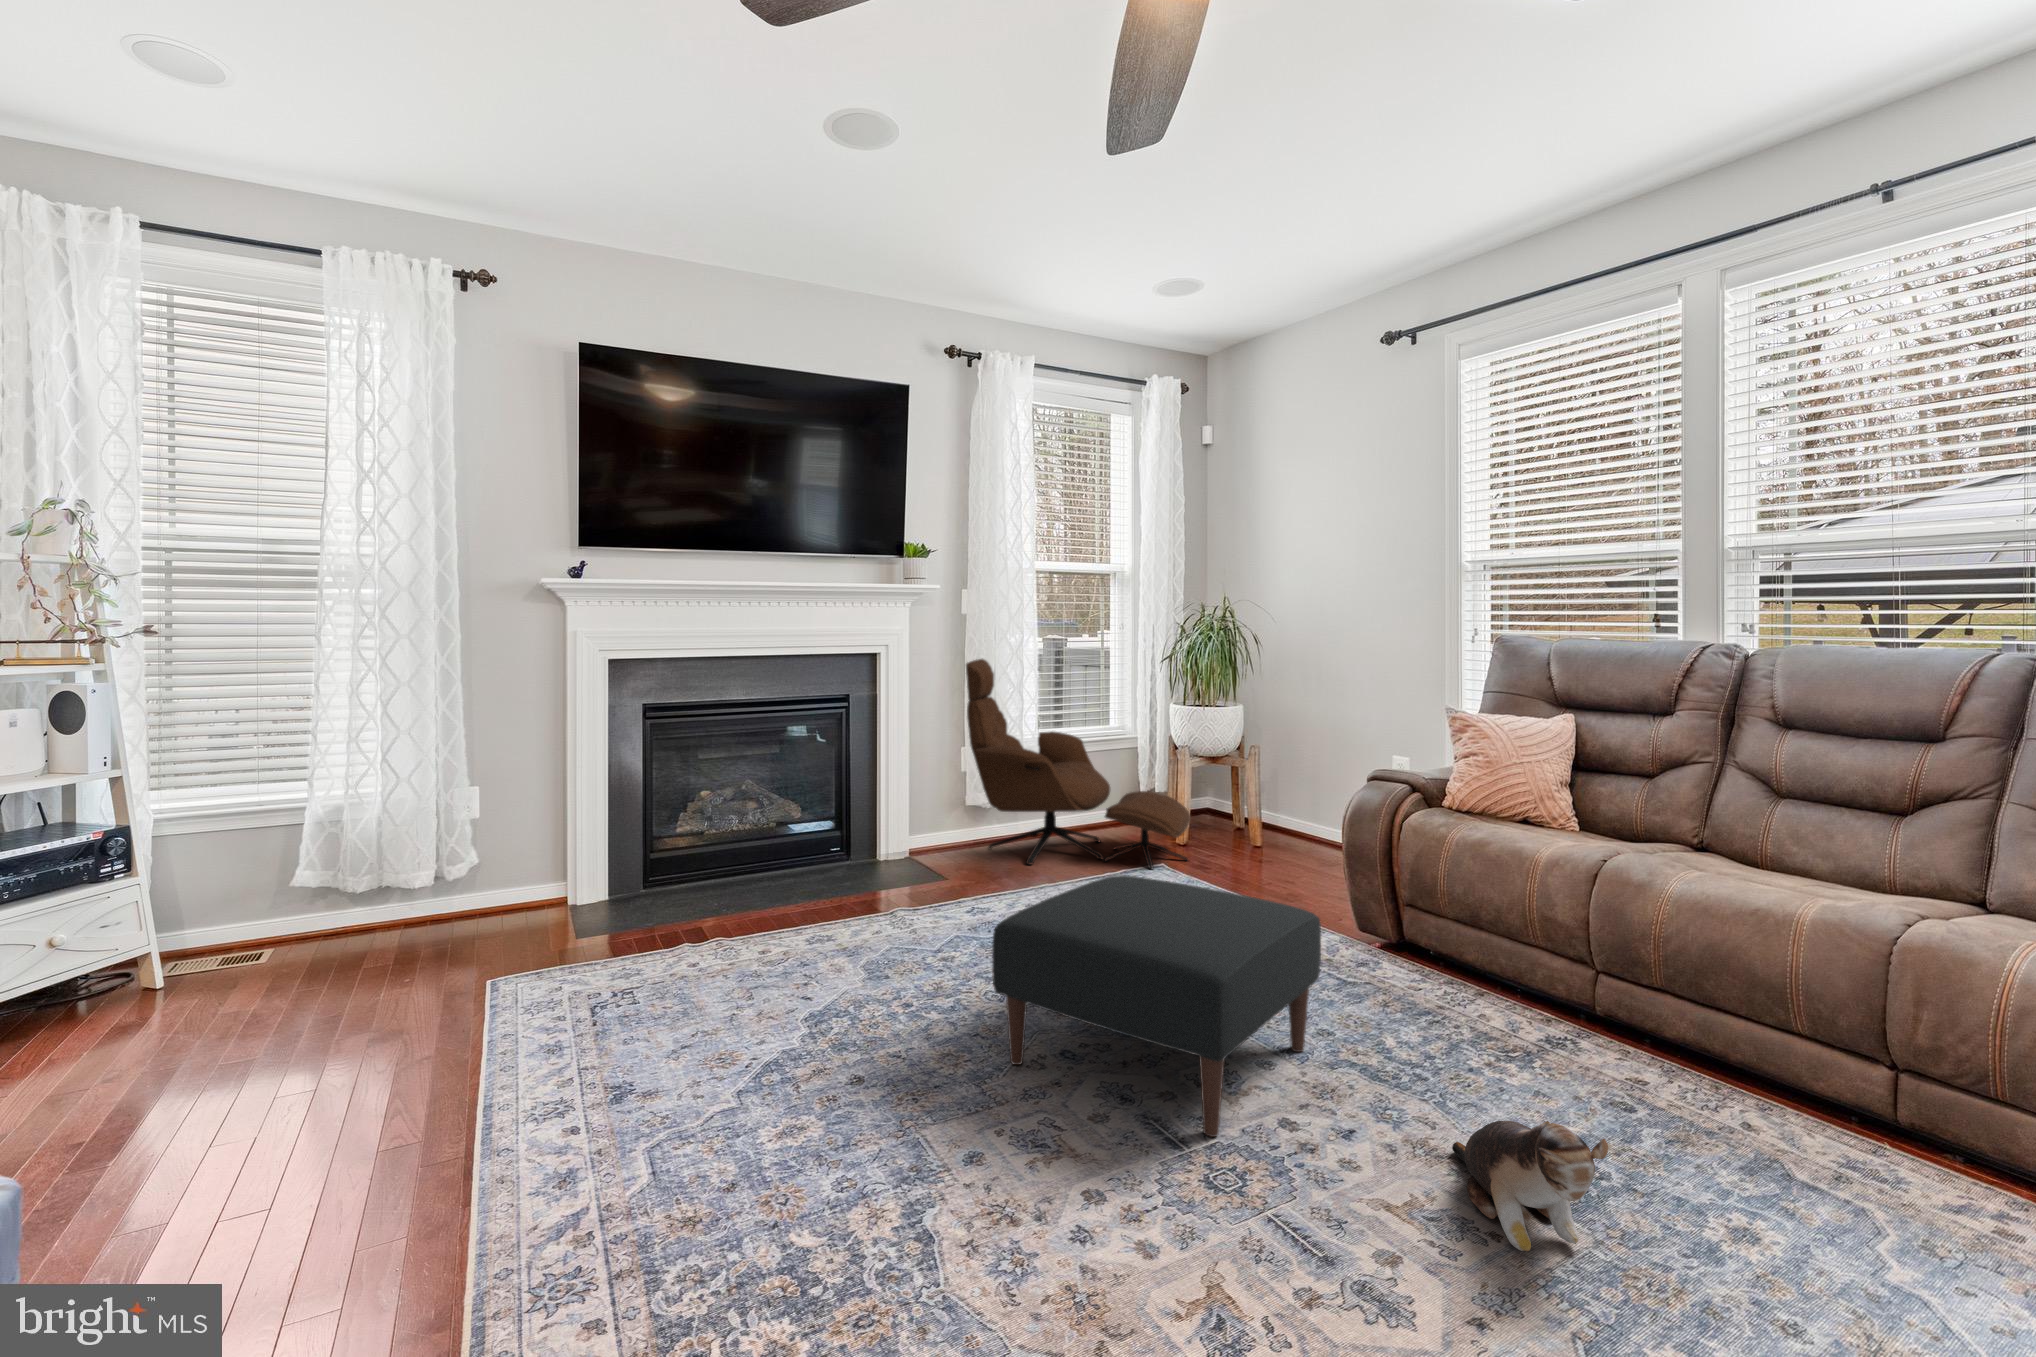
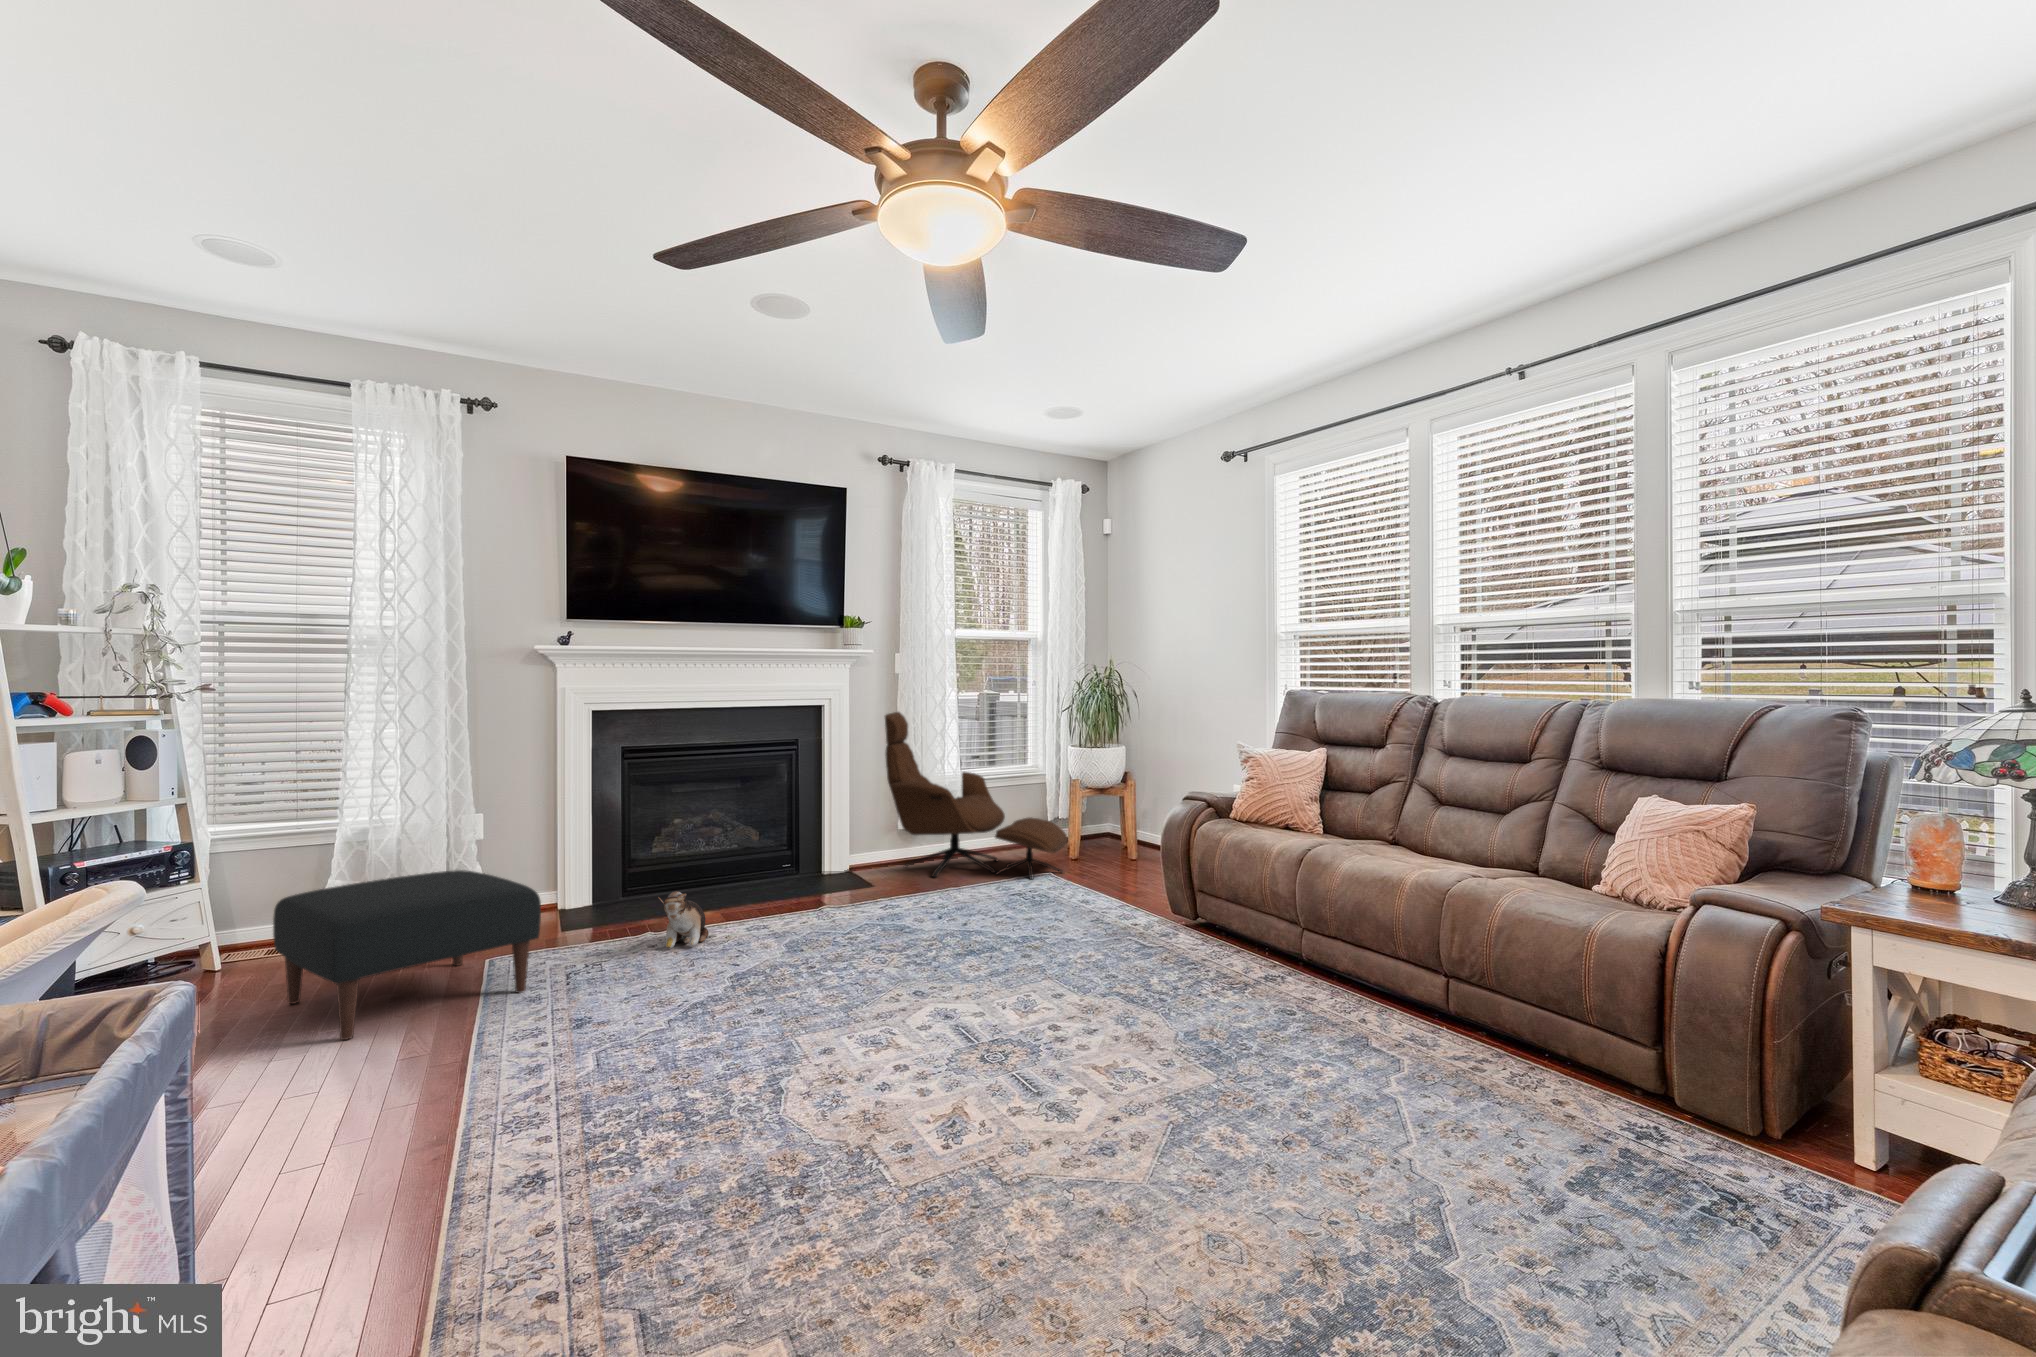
ottoman: present [992,875,1321,1137] -> present [273,870,541,1040]
plush toy: present [1452,1121,1608,1252] -> present [659,891,709,949]

